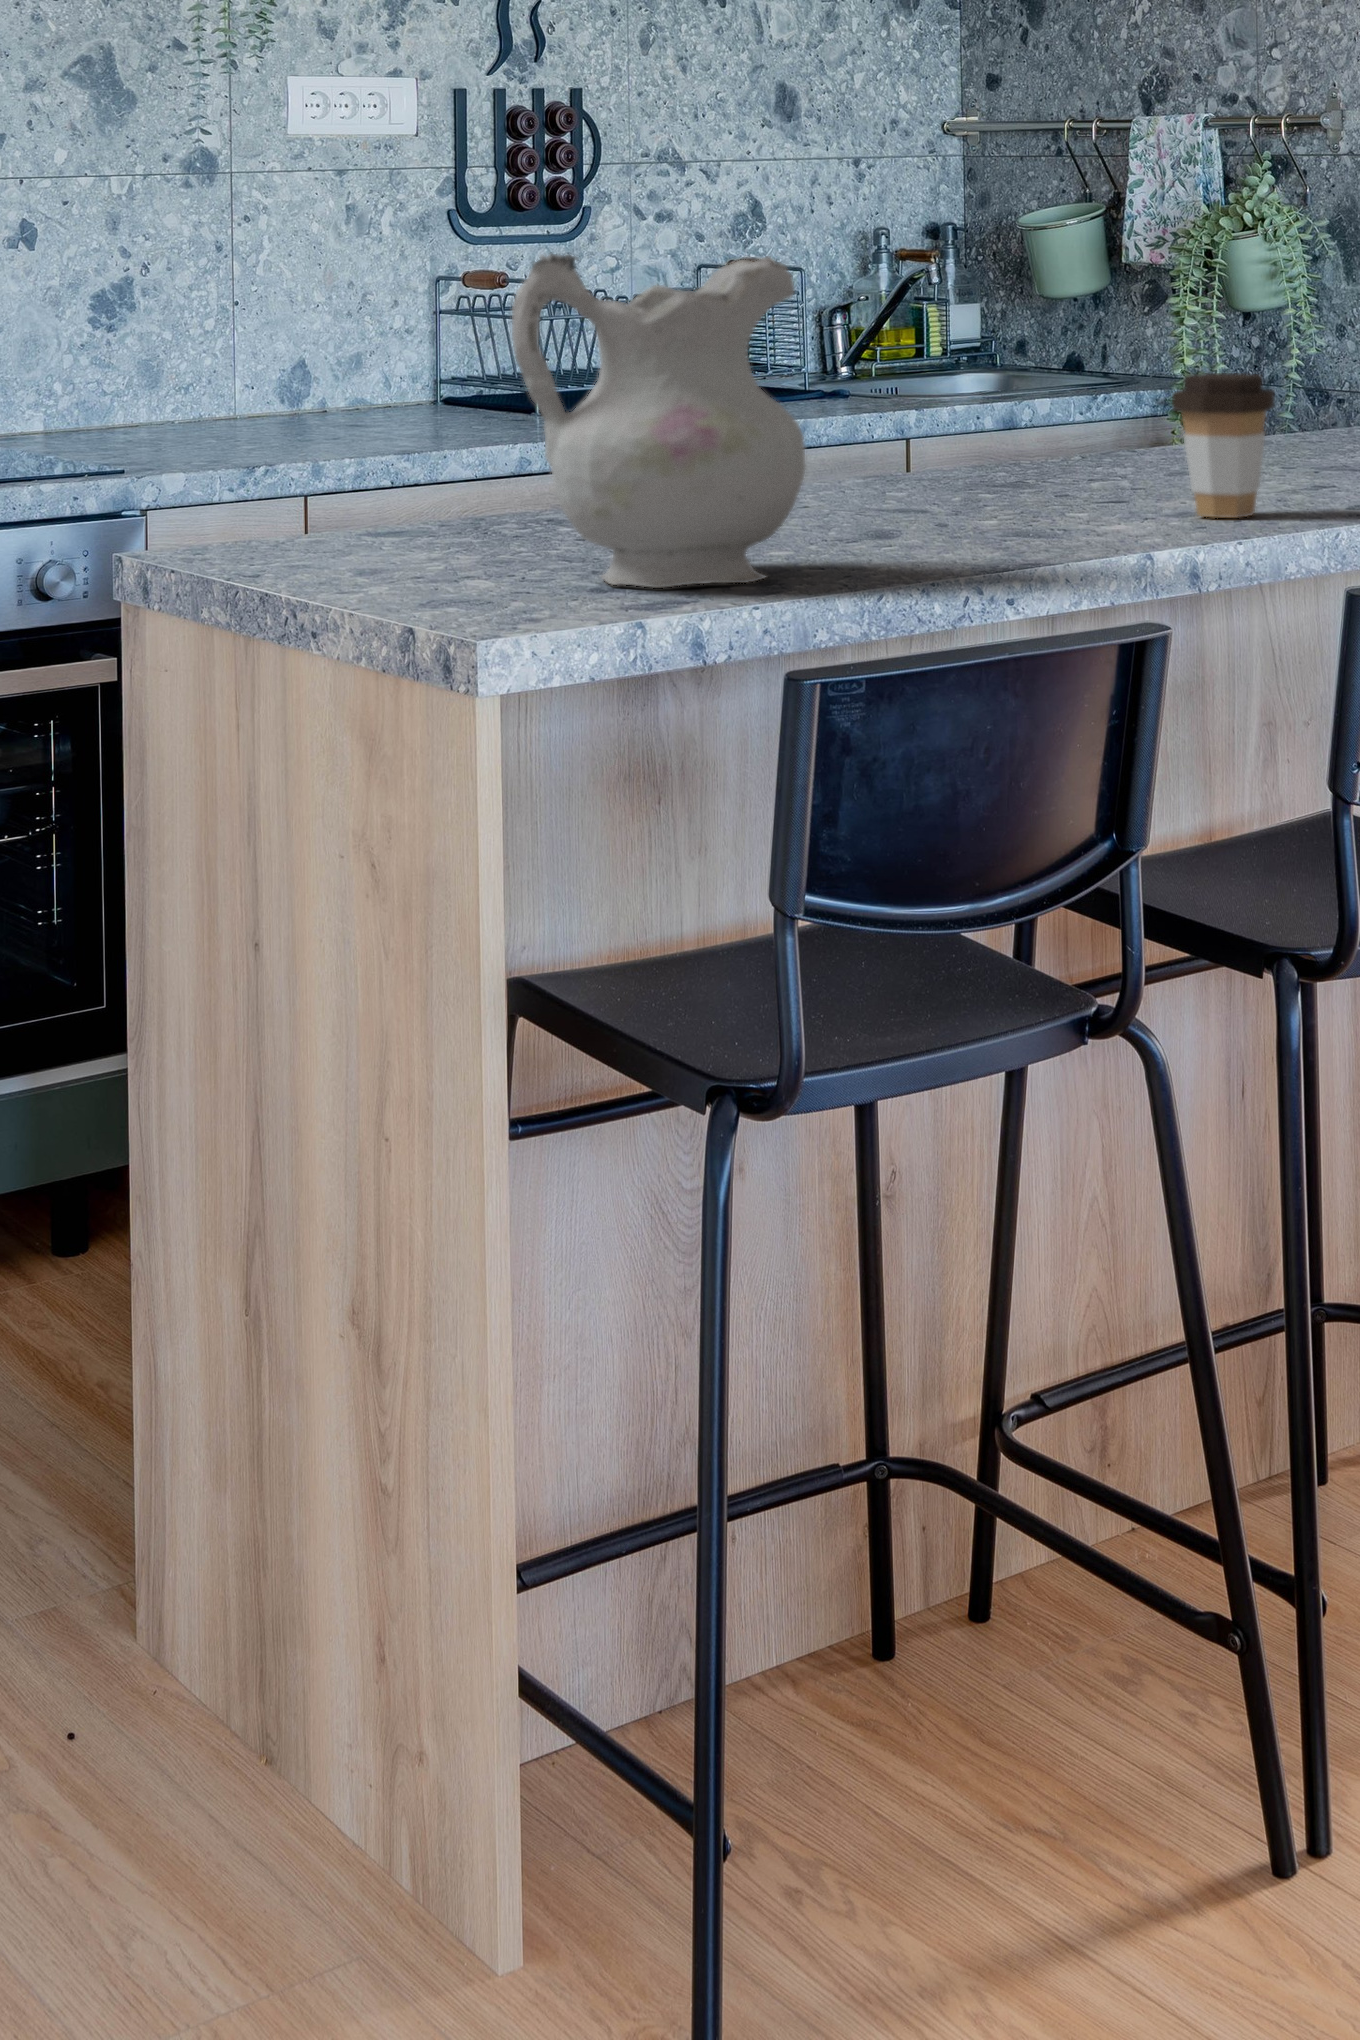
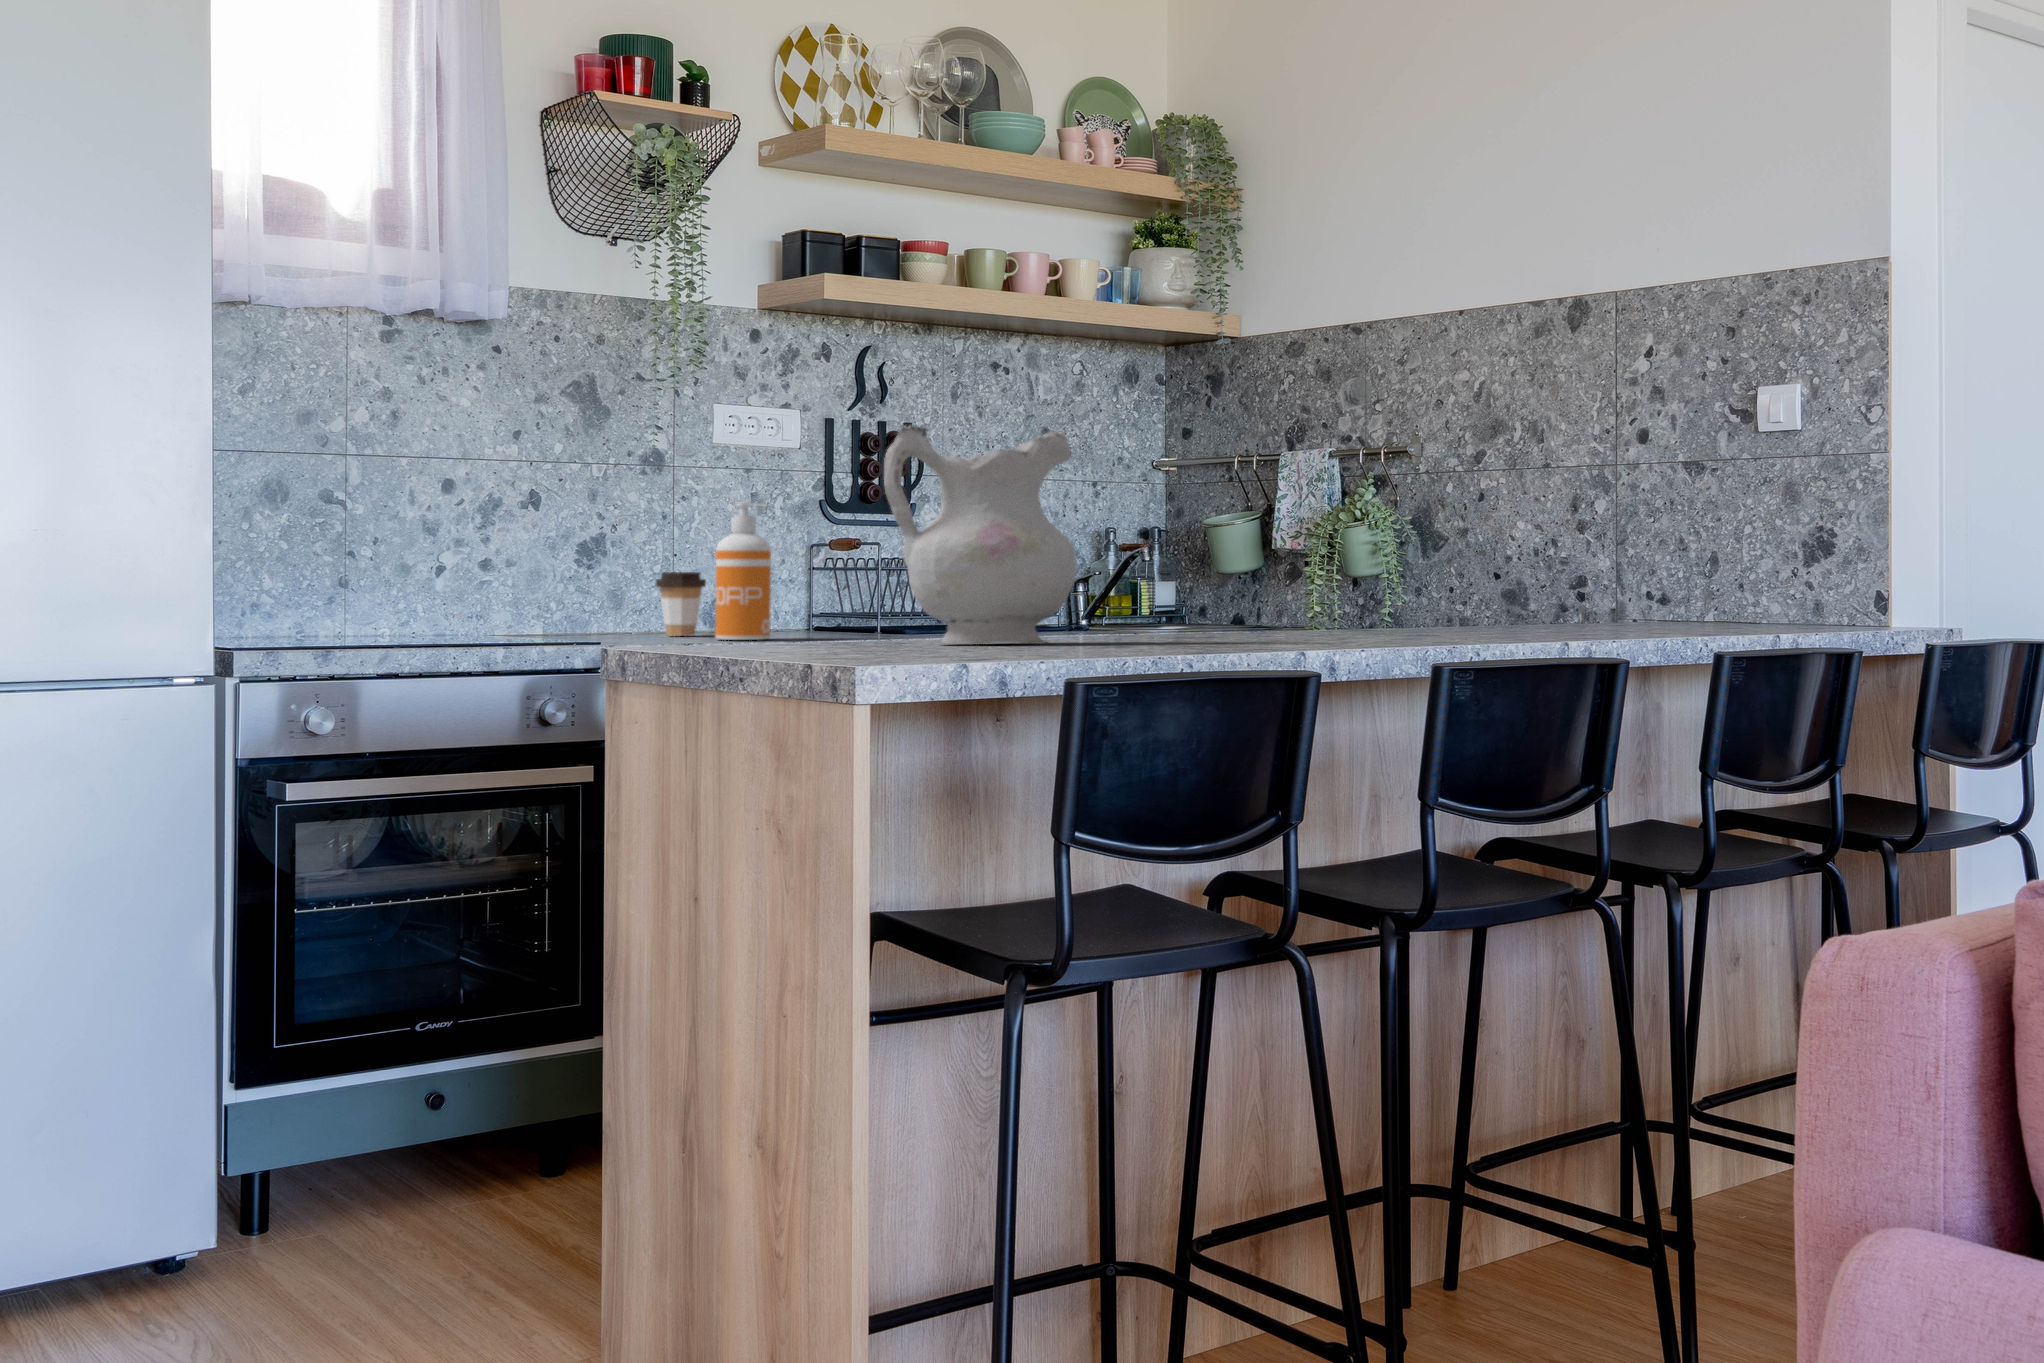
soap dispenser: none [291,251,374,456] -> present [715,502,771,640]
coffee cup: present [1172,373,1275,518] -> present [656,572,706,636]

